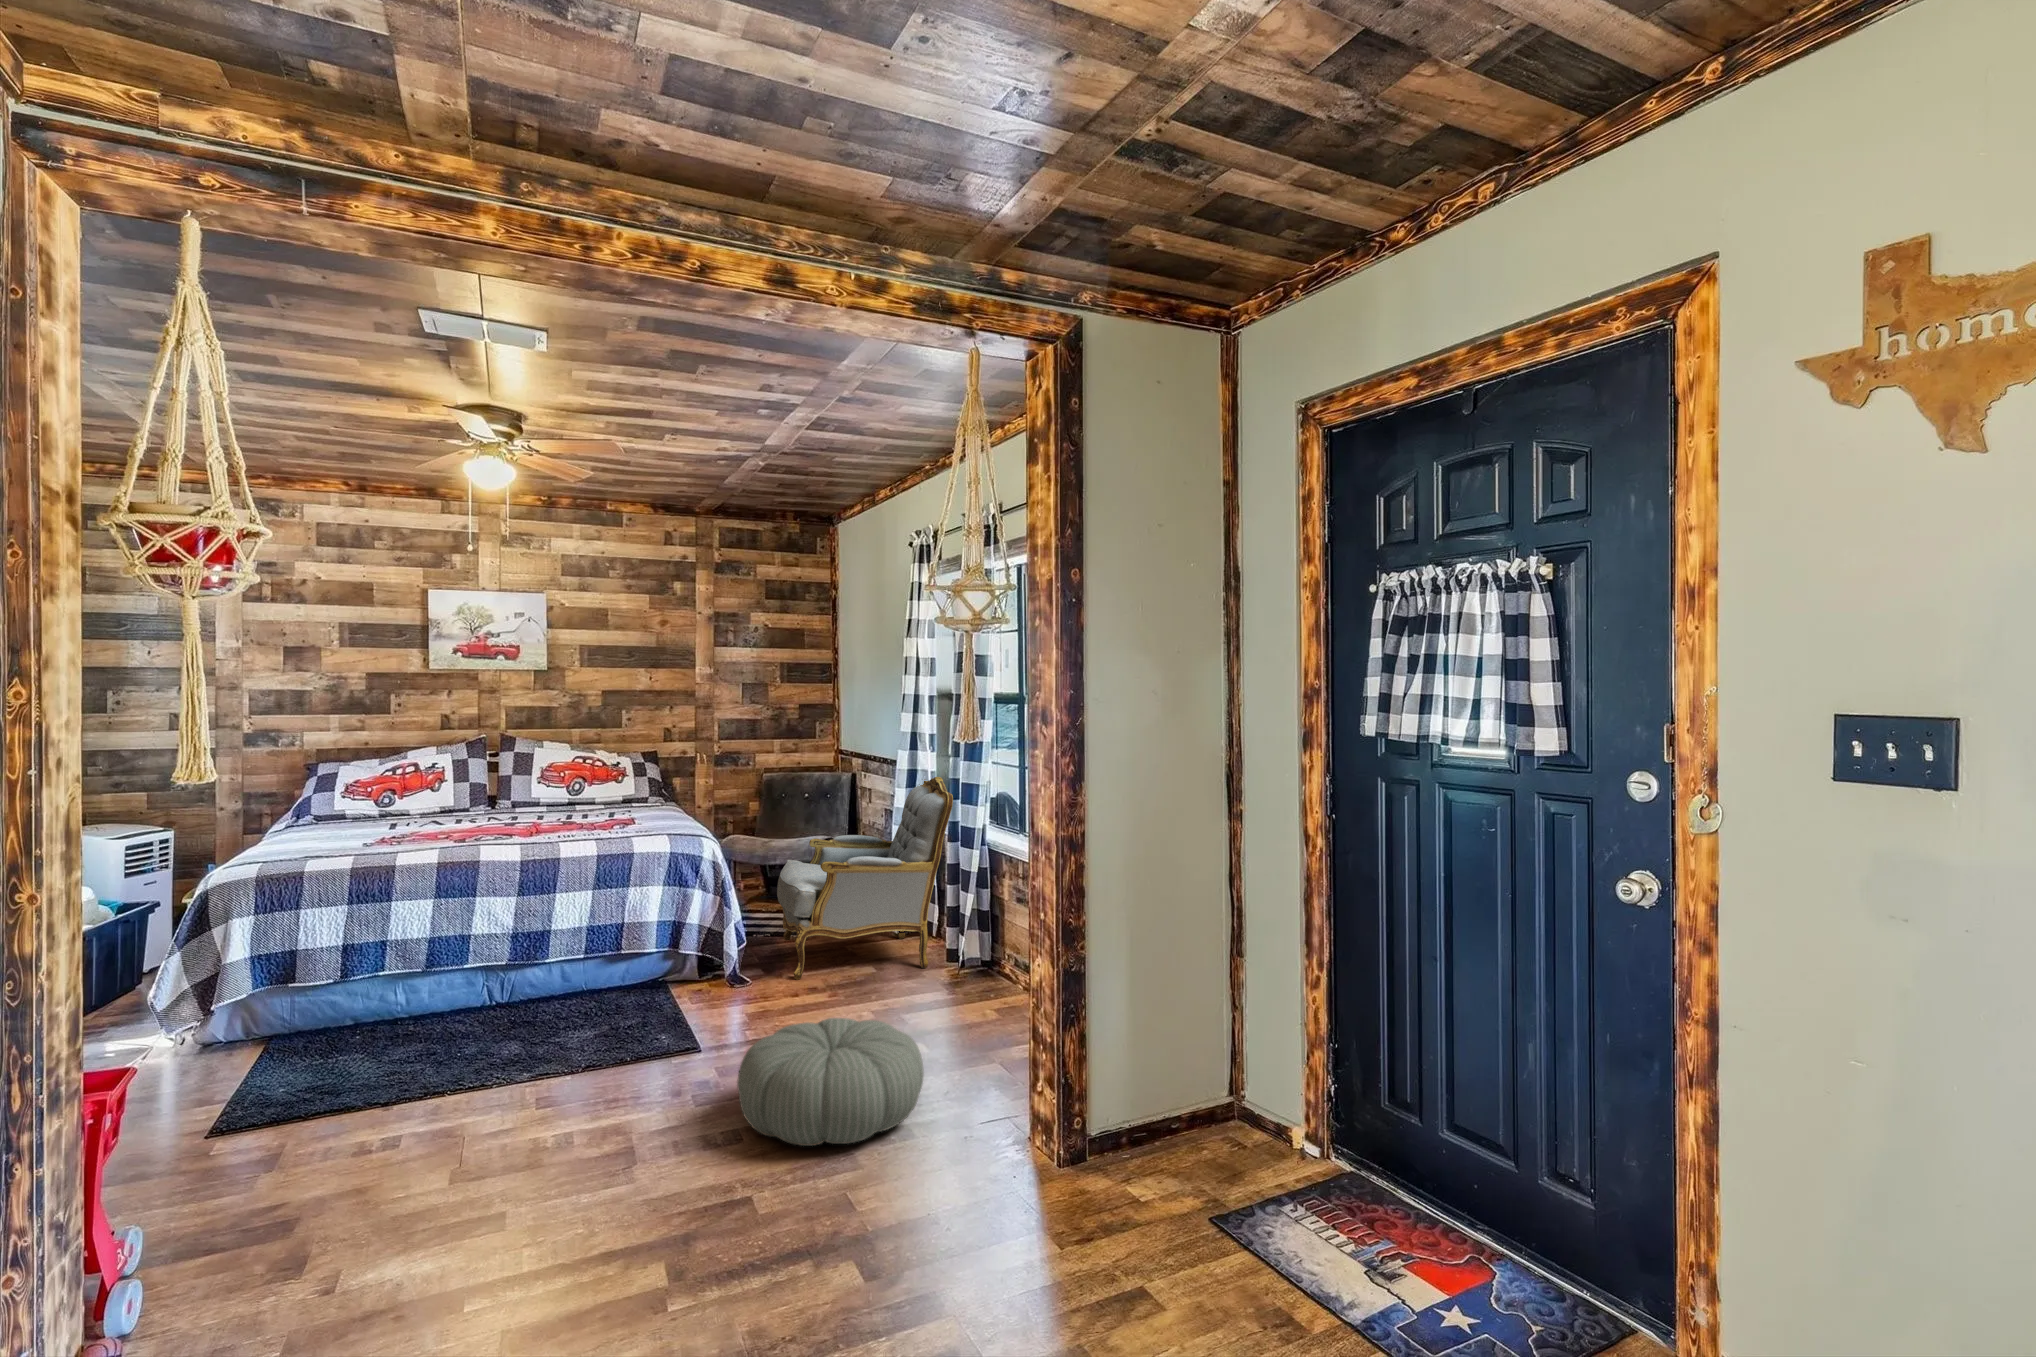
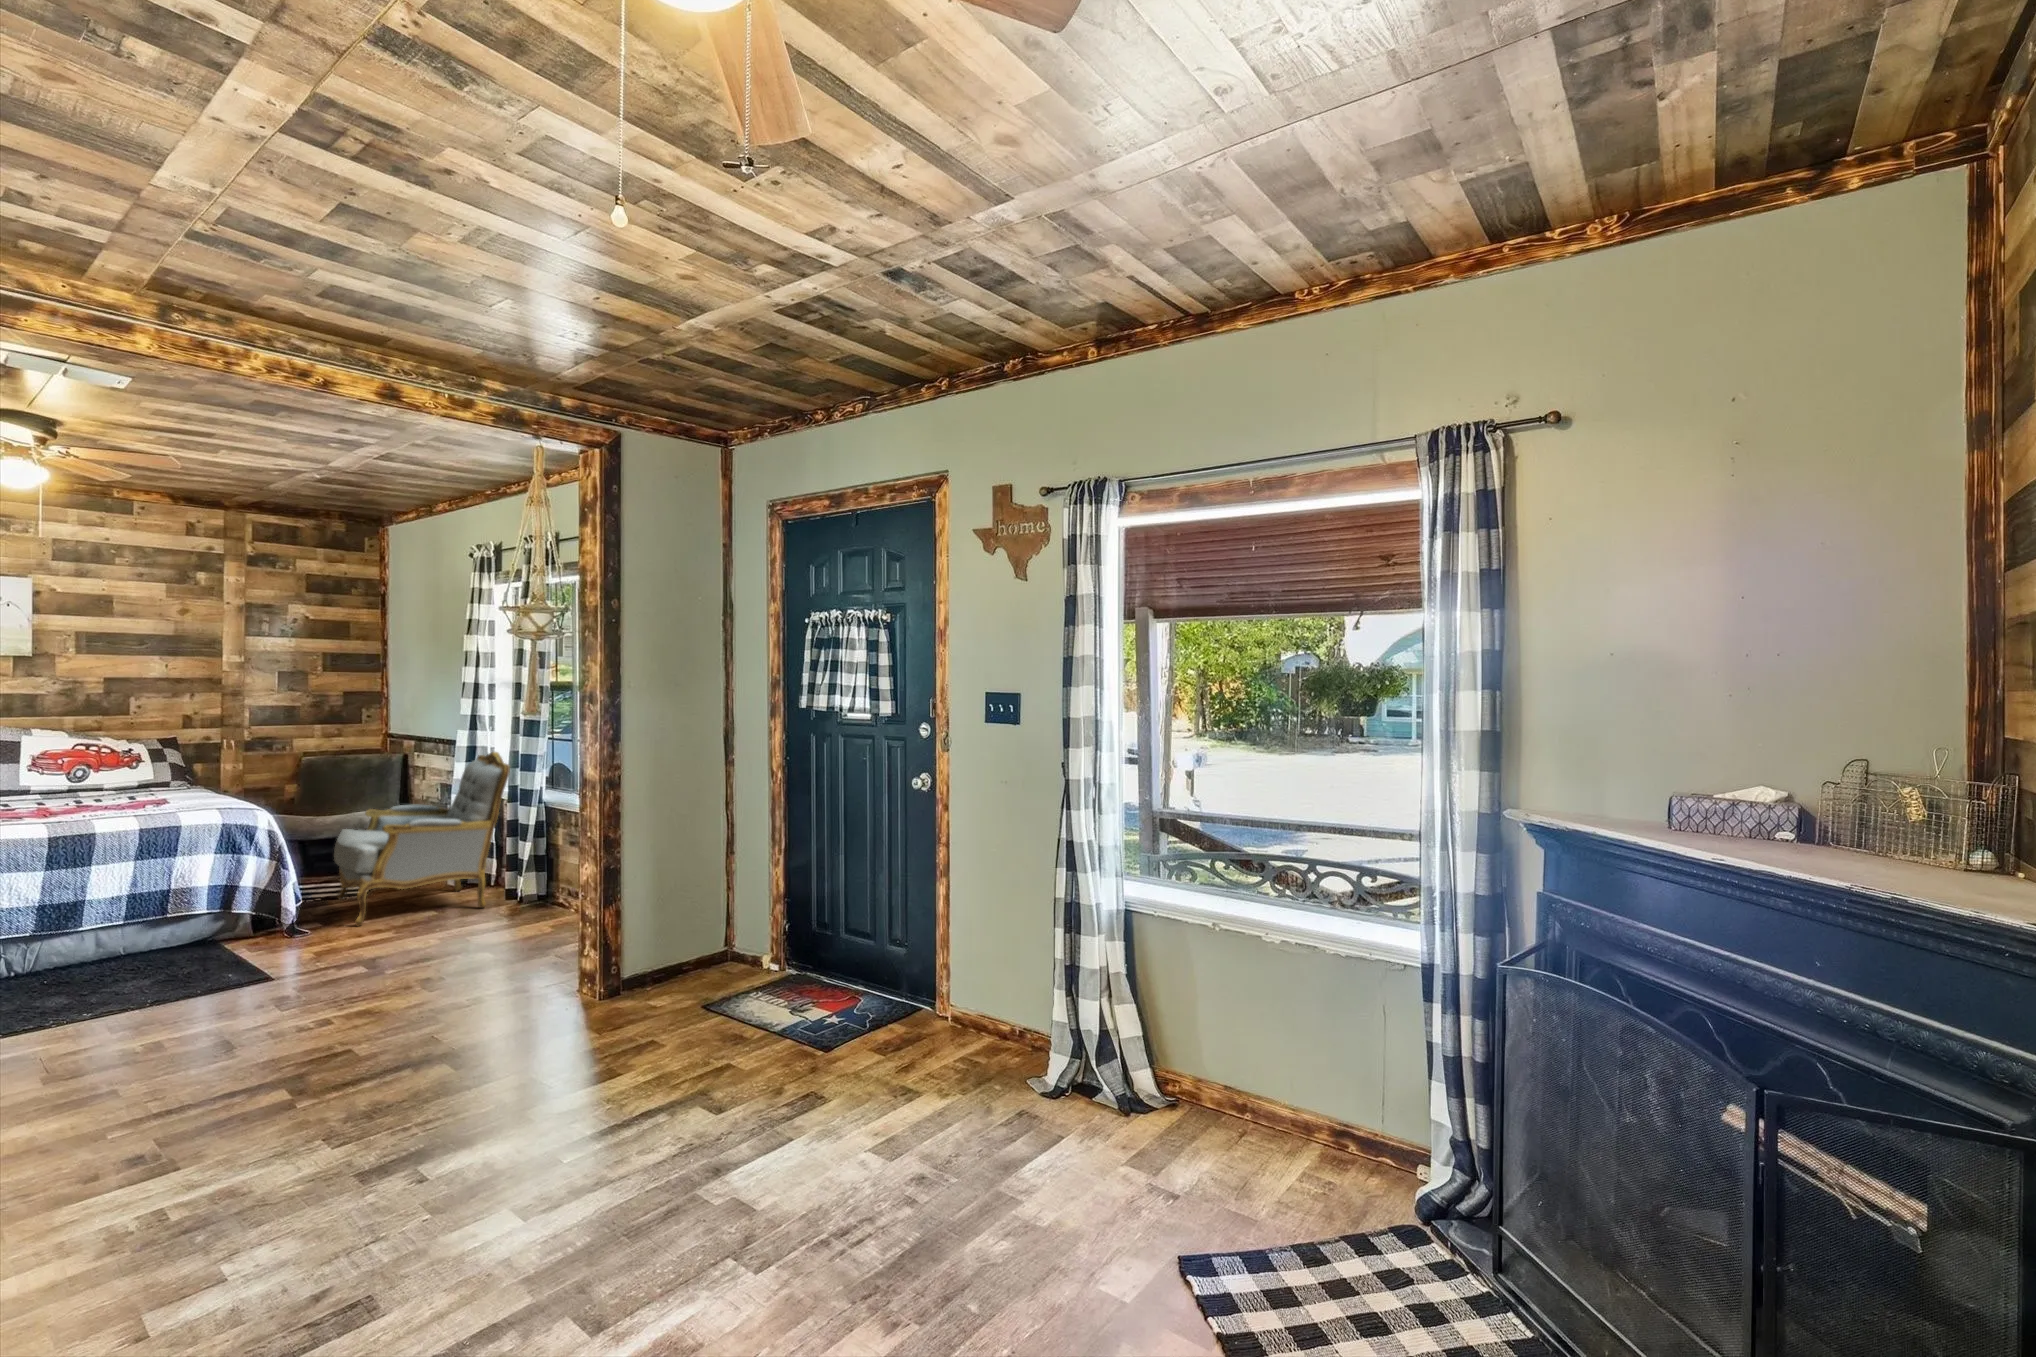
pouf: present [737,1018,924,1146] -> none [328,929,491,1014]

